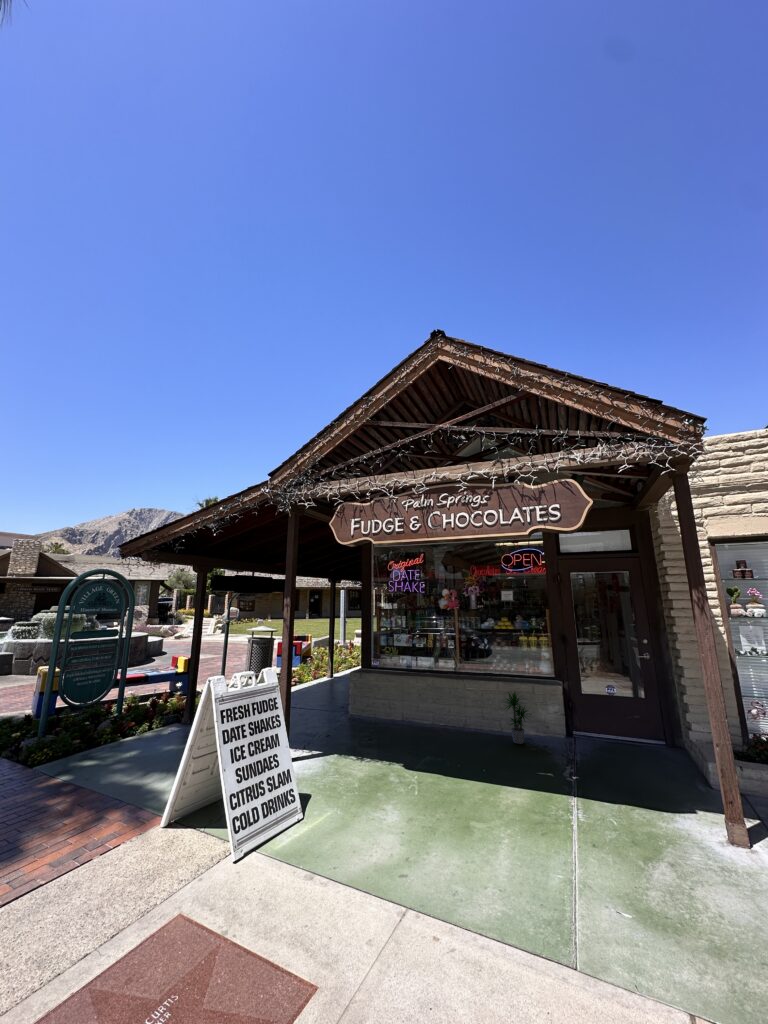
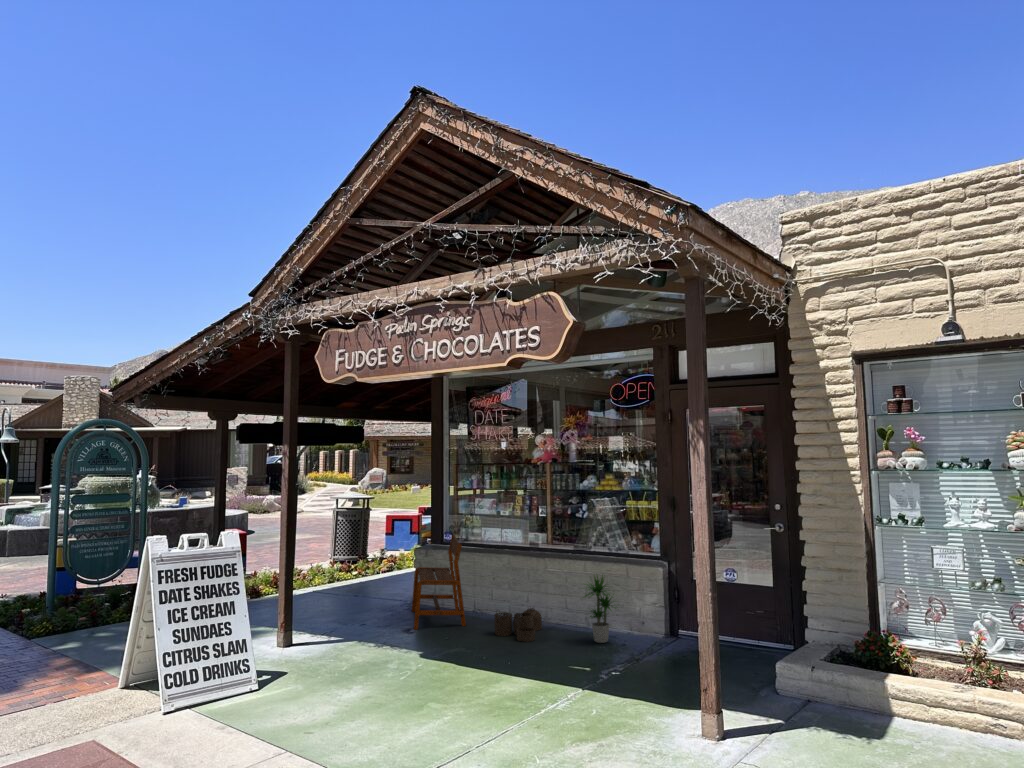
bench: none [350,662,405,739] -> present [412,536,466,630]
woven basket: none [434,716,470,746] -> present [494,608,542,642]

